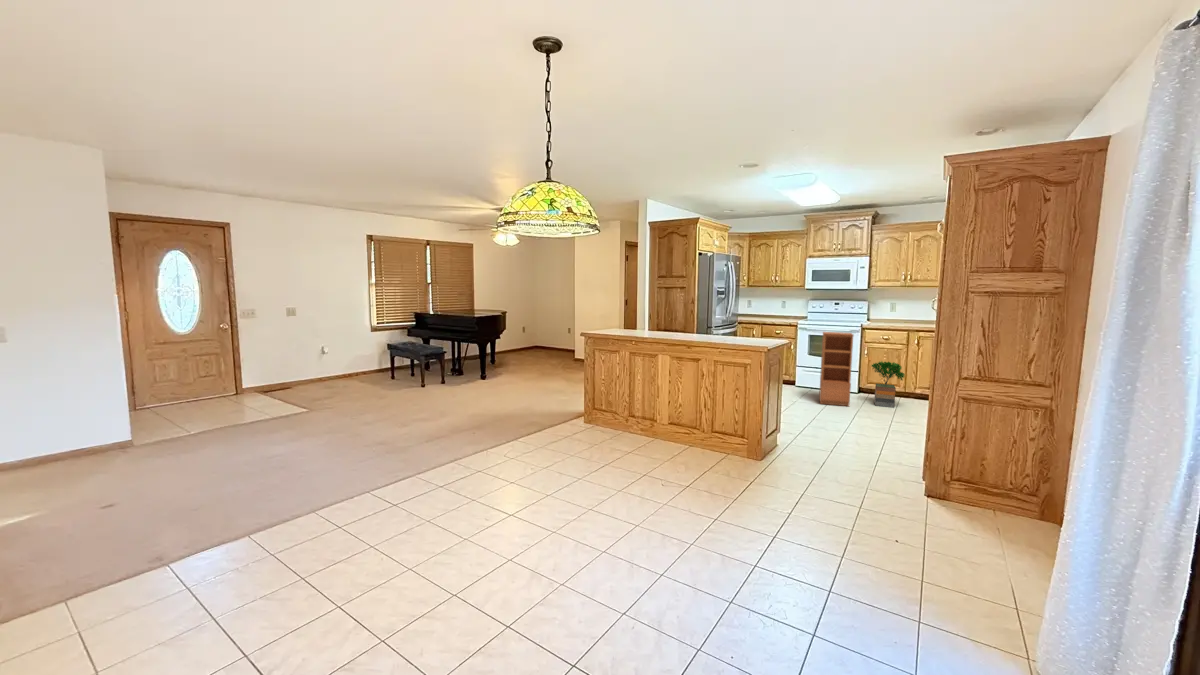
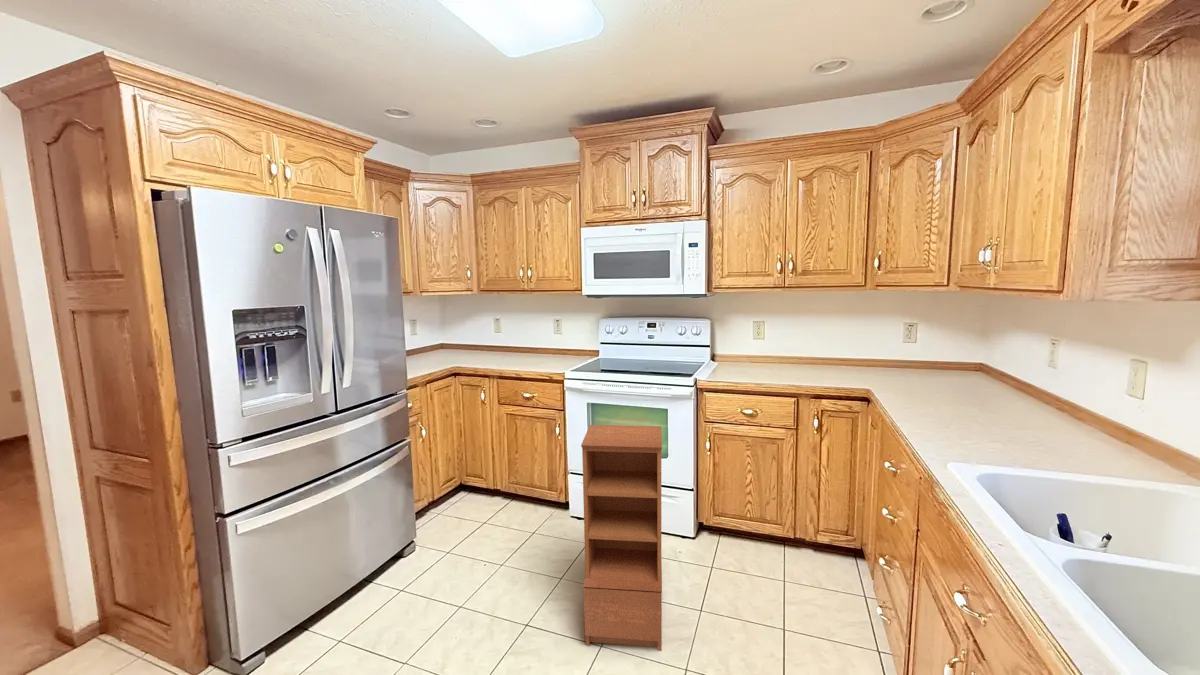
potted tree: present [872,361,905,407] -> none [715,495,805,633]

